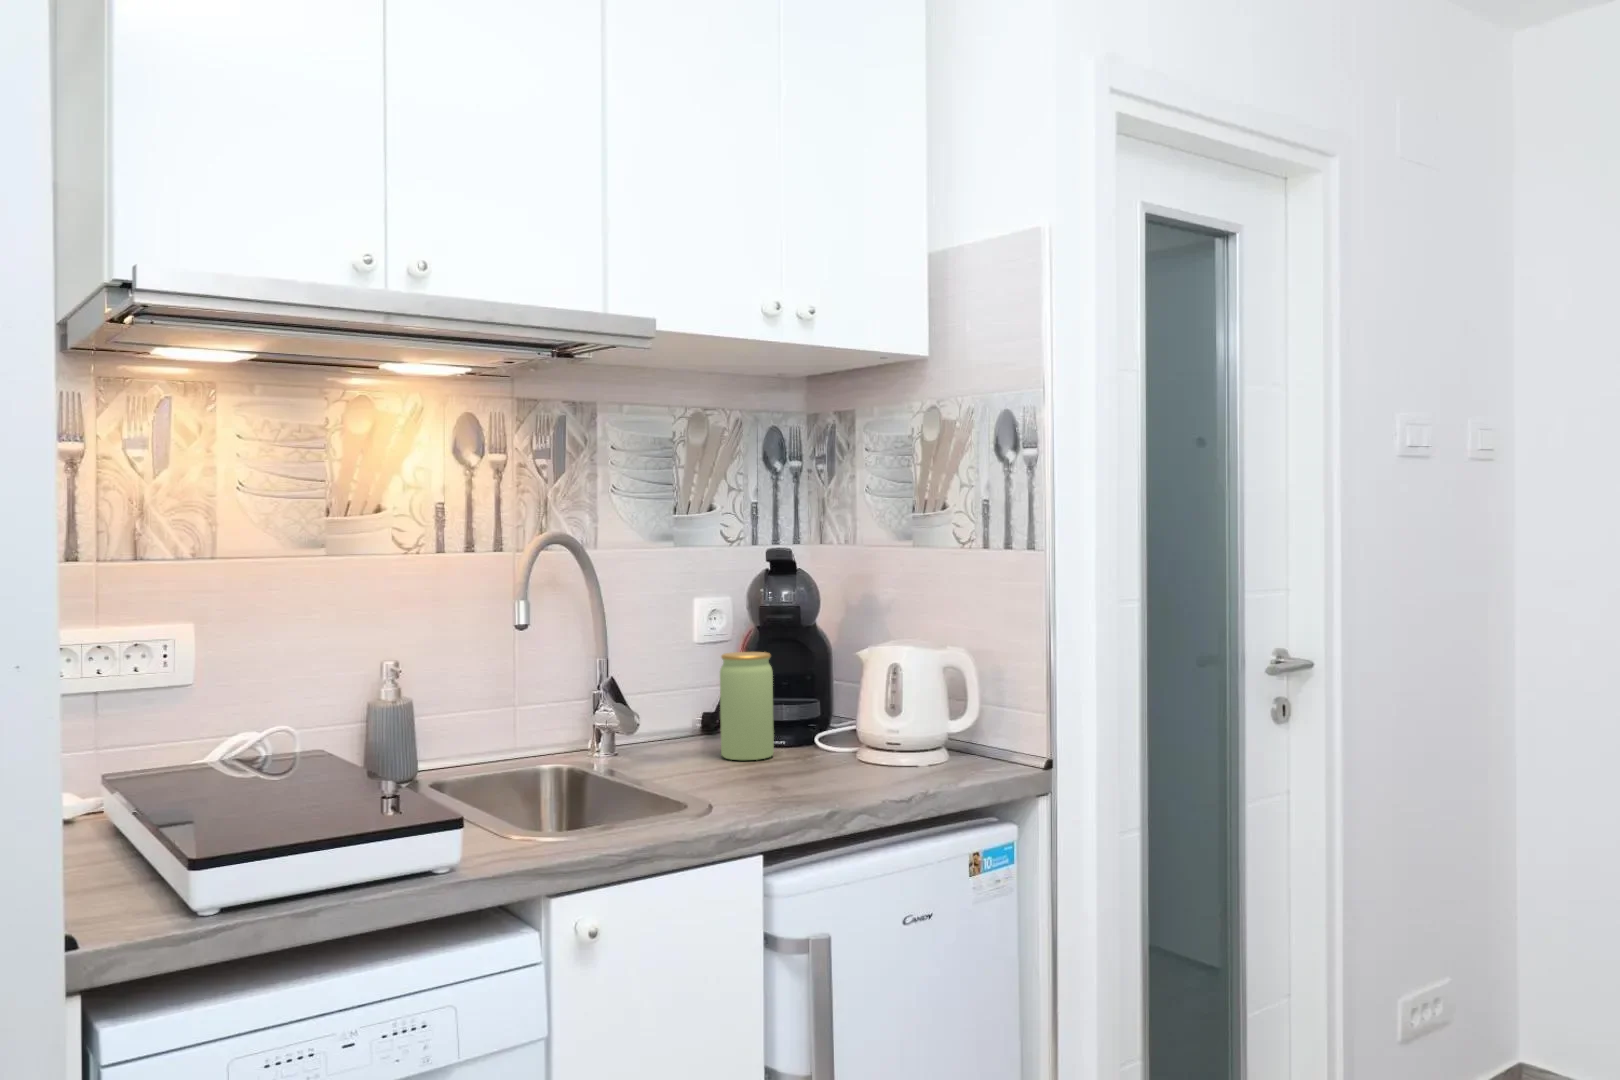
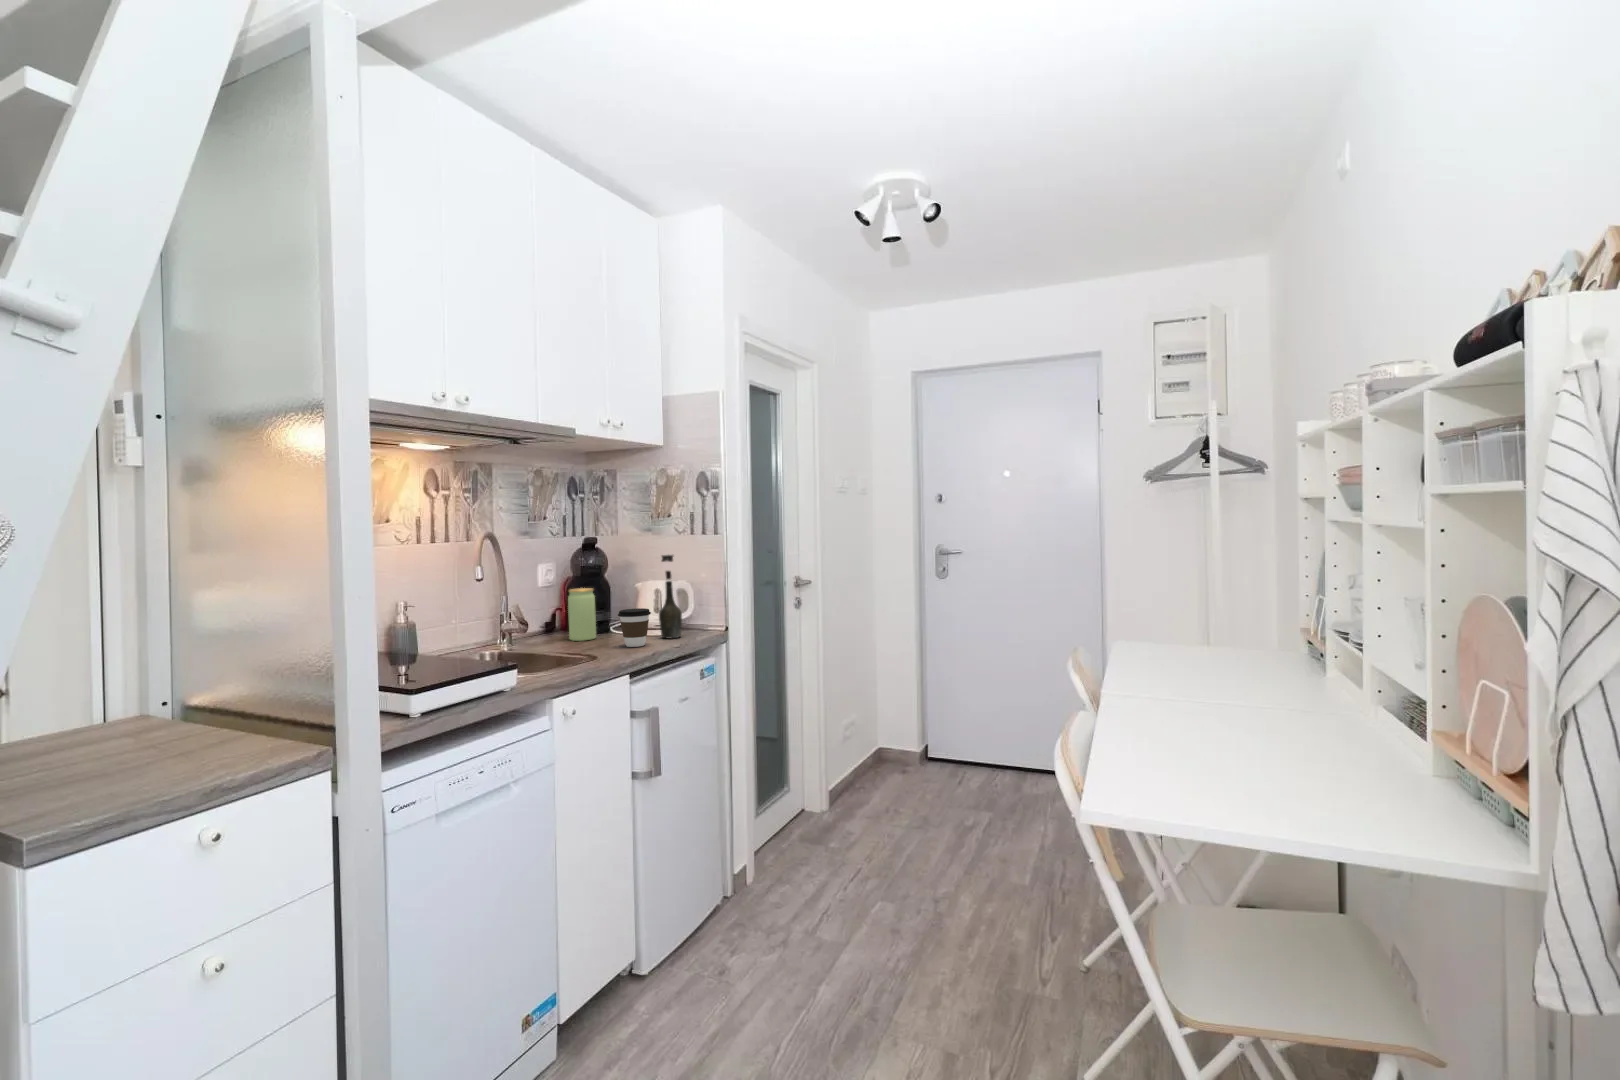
bottle: none [886,590,936,776] -> present [659,554,682,639]
coffee cup: none [780,705,849,790] -> present [618,608,651,647]

